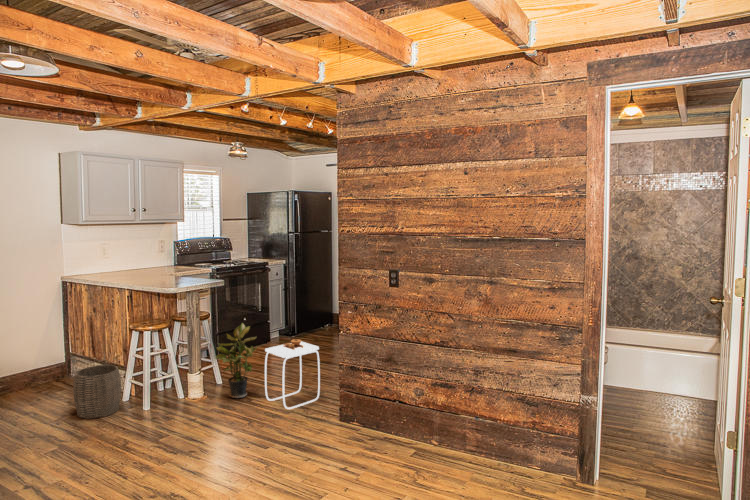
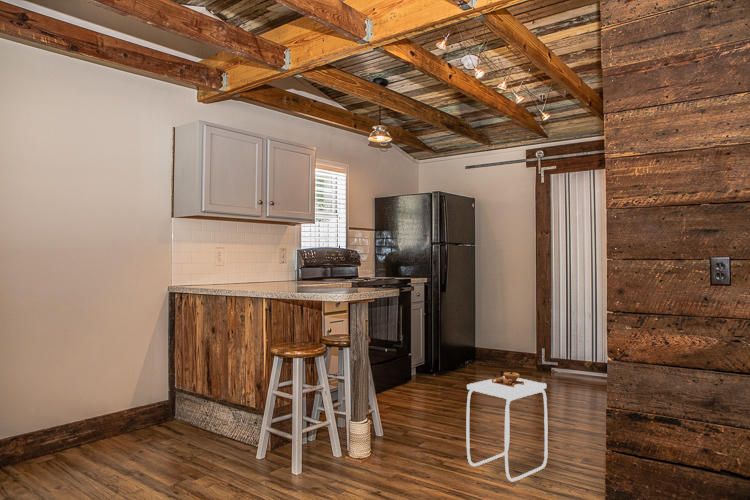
potted plant: present [216,323,257,398] -> none [387,347,445,460]
woven basket: present [73,365,121,419] -> none [195,404,259,484]

